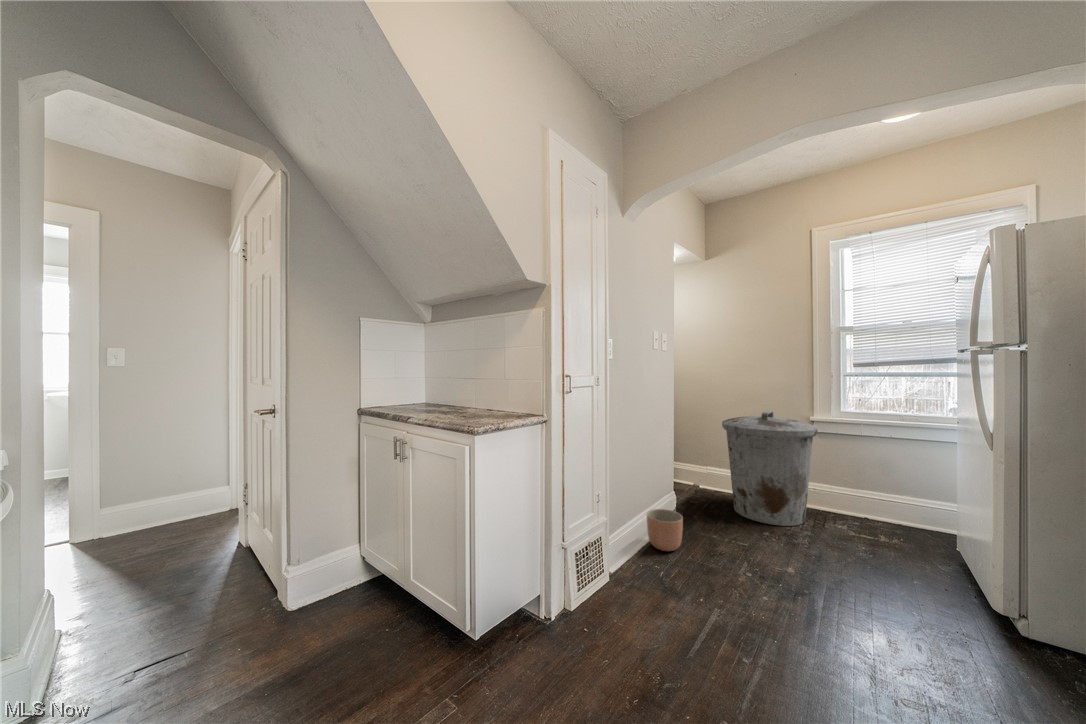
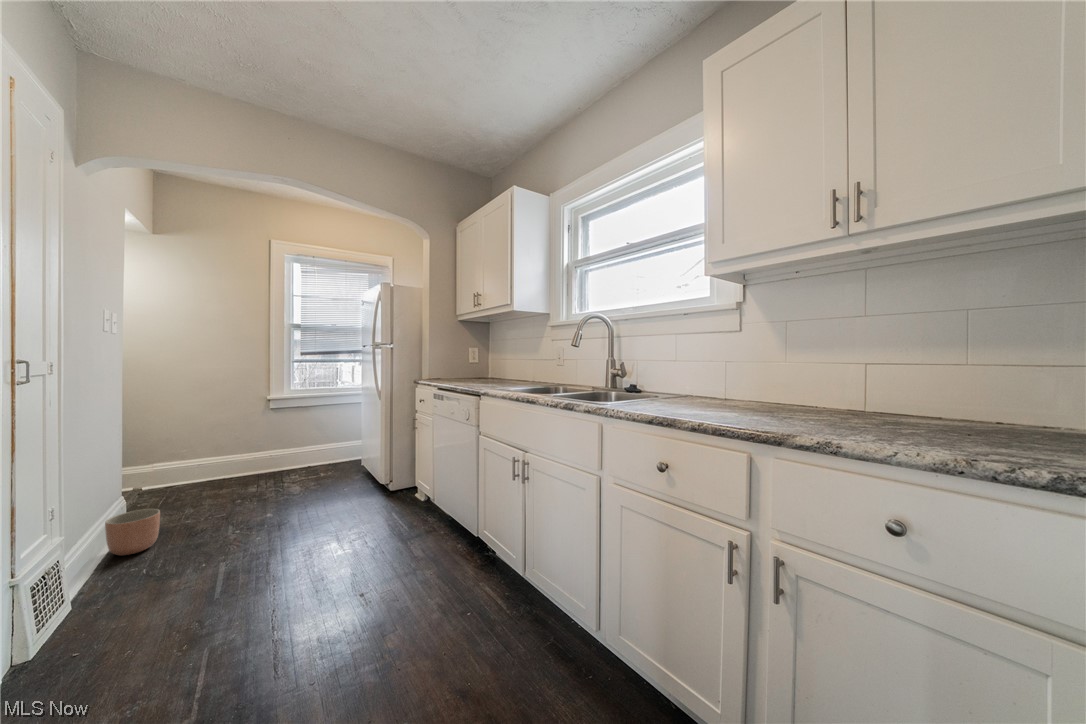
trash can: present [722,411,818,526] -> none [183,395,279,497]

